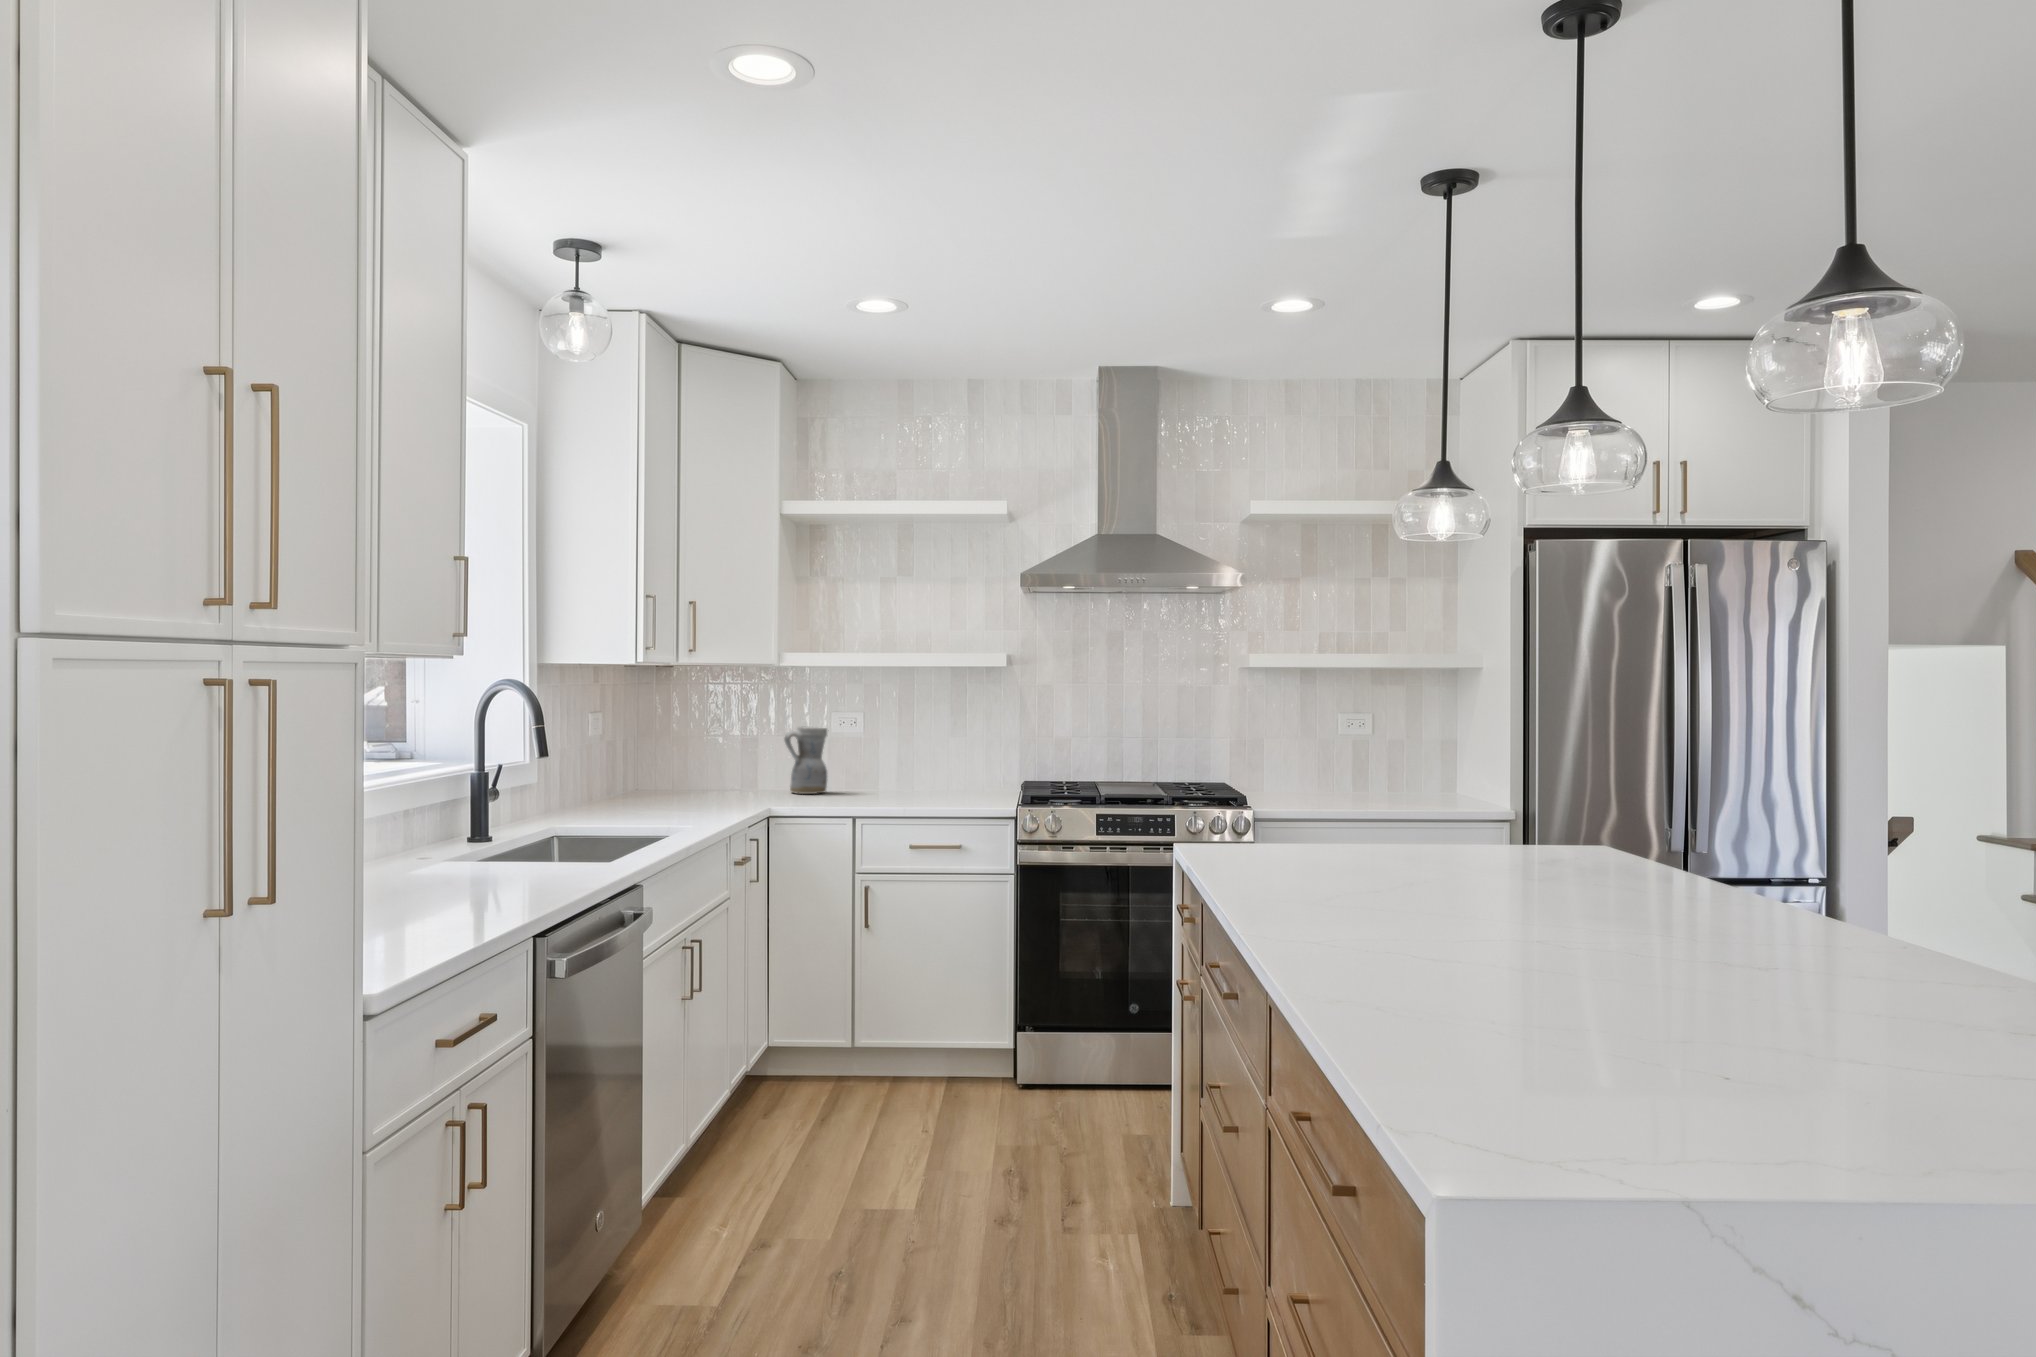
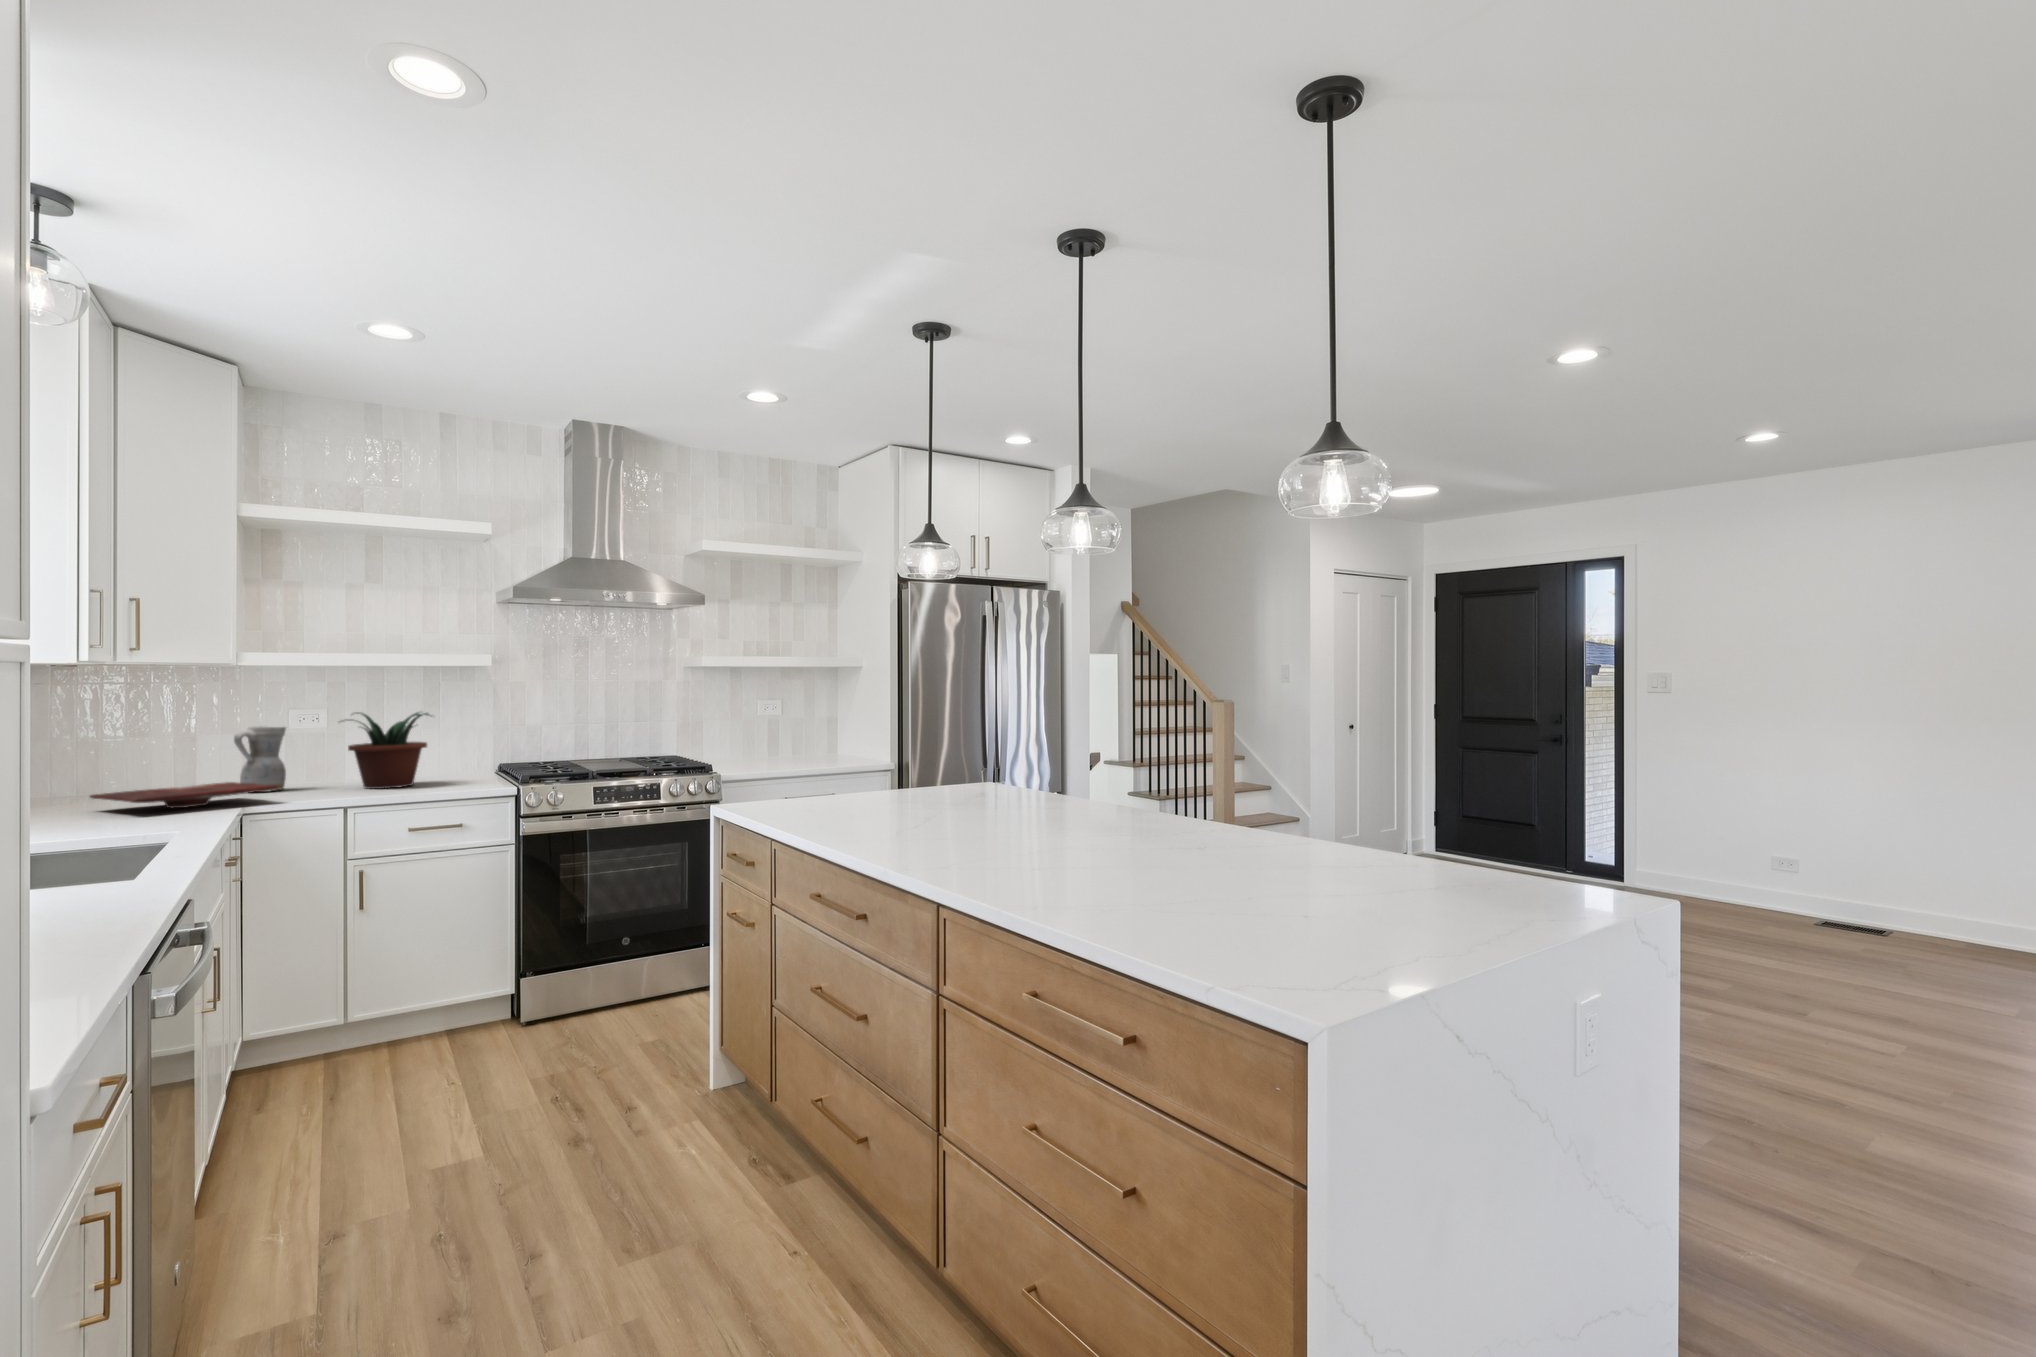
potted plant: none [869,715,956,799] -> present [345,712,429,789]
cutting board: none [666,782,801,805] -> present [90,782,277,808]

